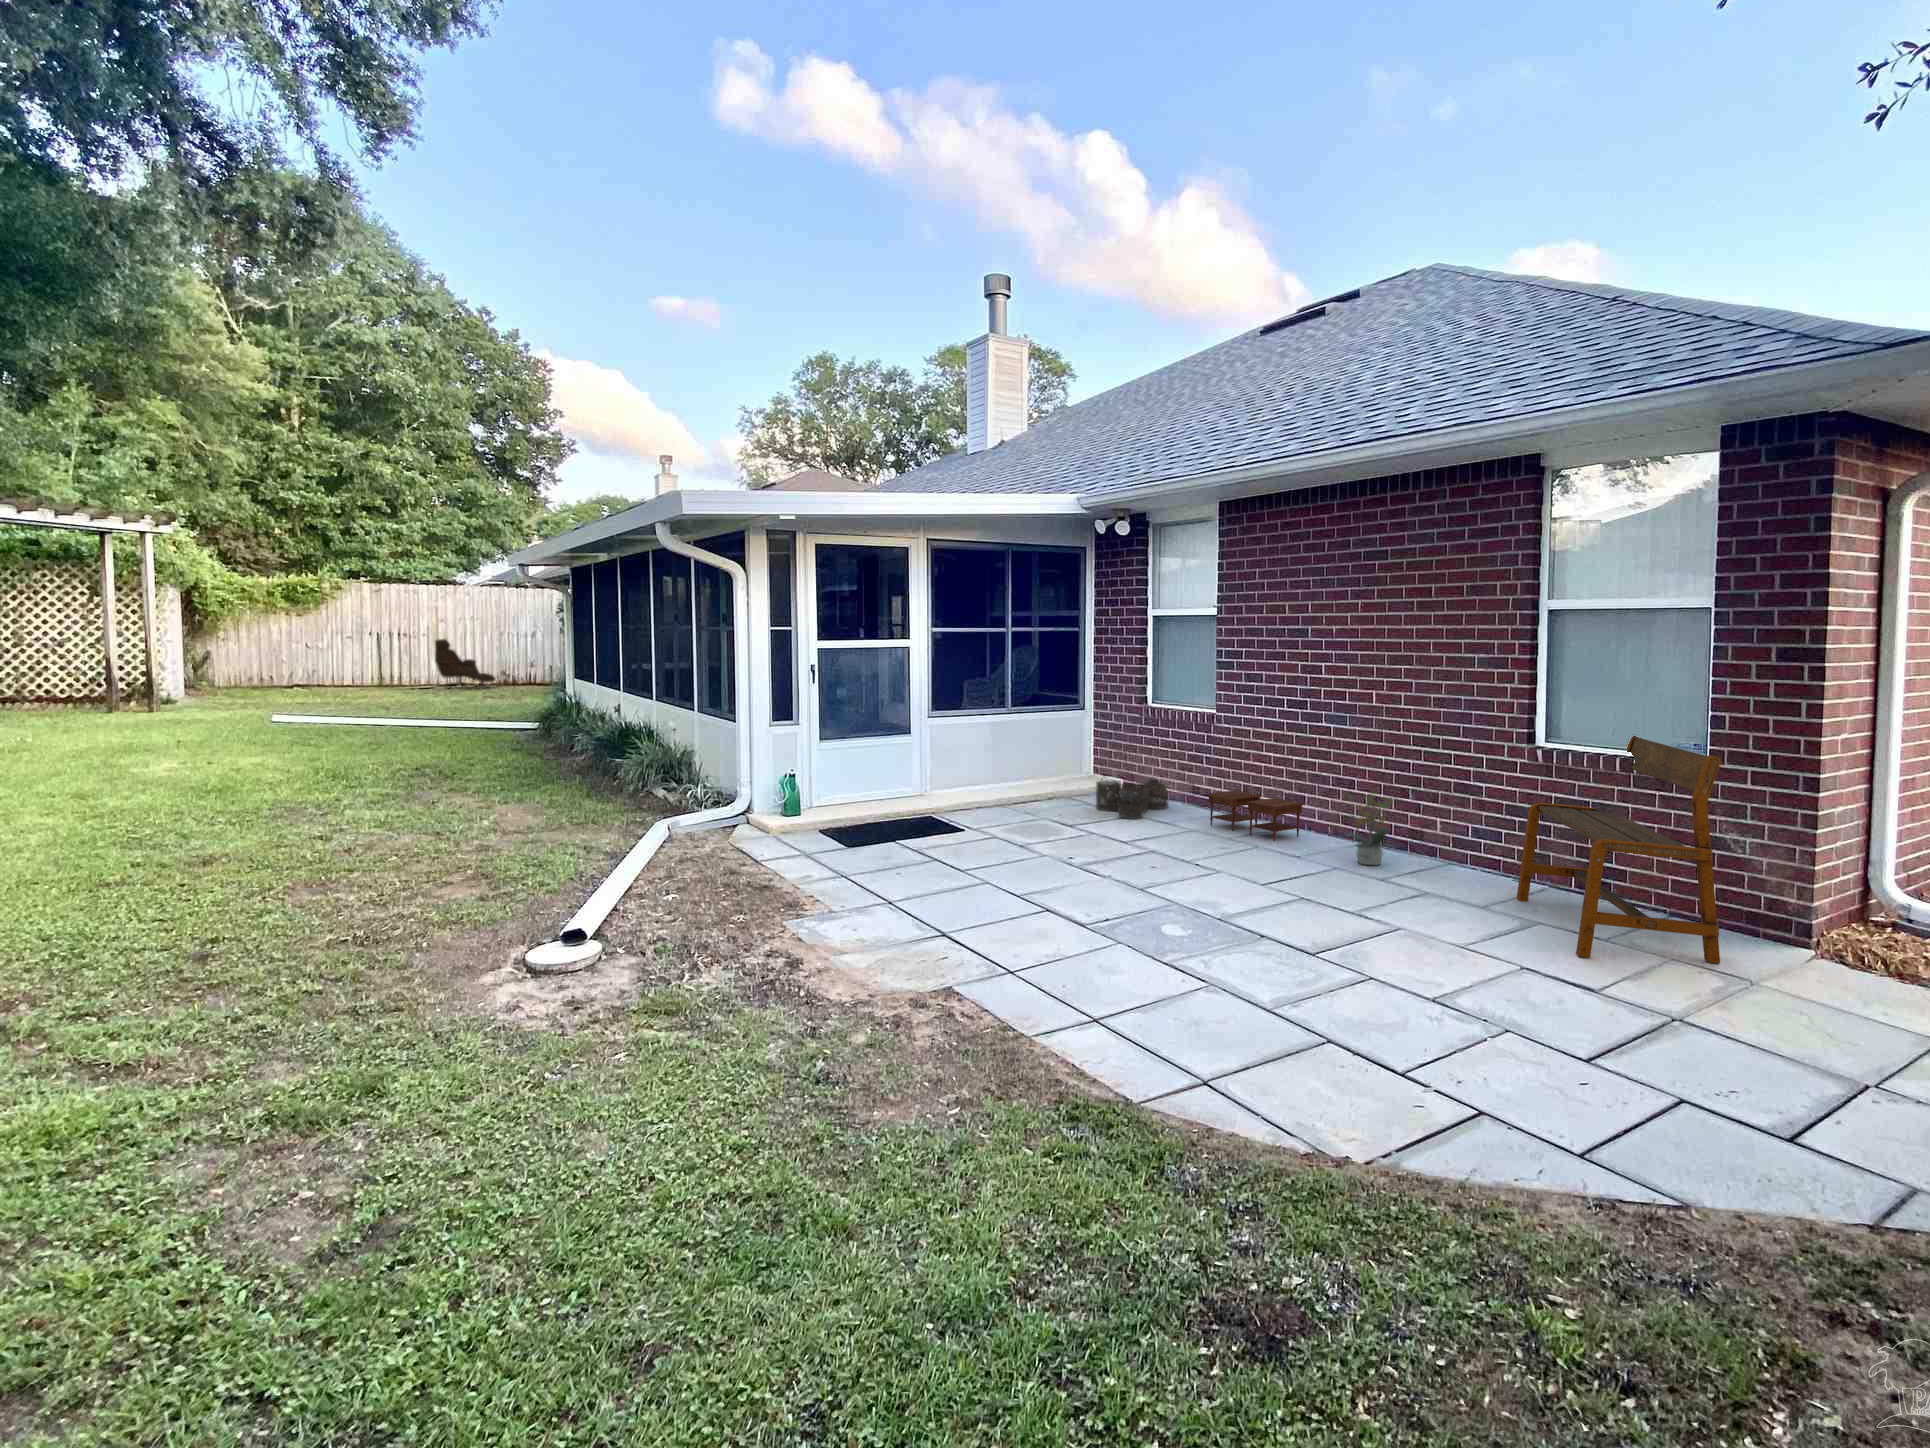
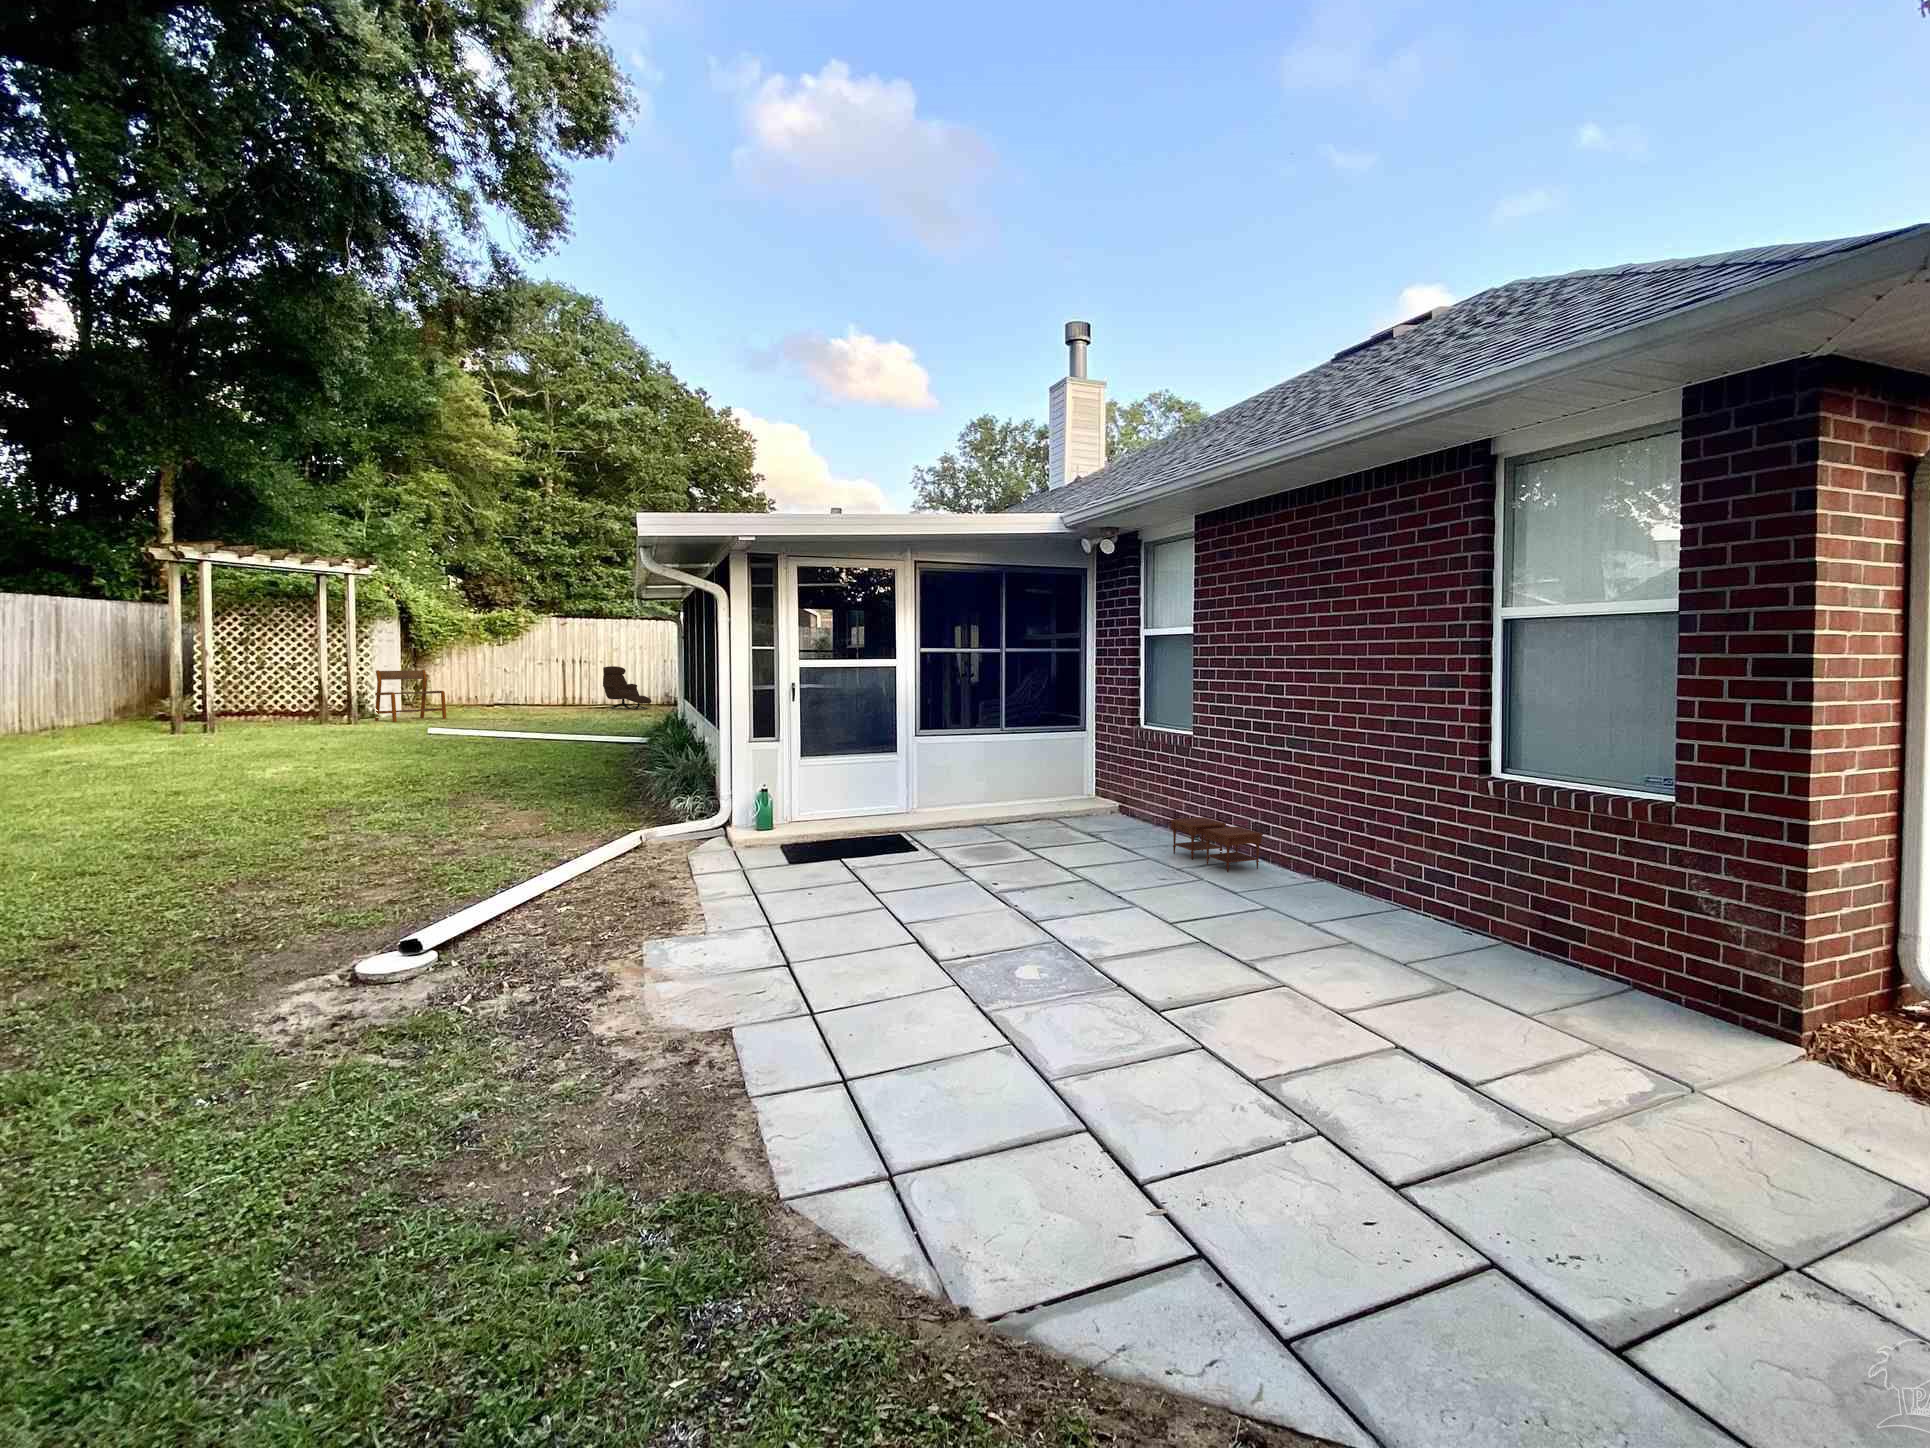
bench: present [1517,736,1721,963] -> present [375,670,446,722]
woven basket: present [1096,776,1168,819] -> none [1071,799,1147,843]
potted plant: present [1346,791,1396,865] -> none [1289,820,1352,905]

